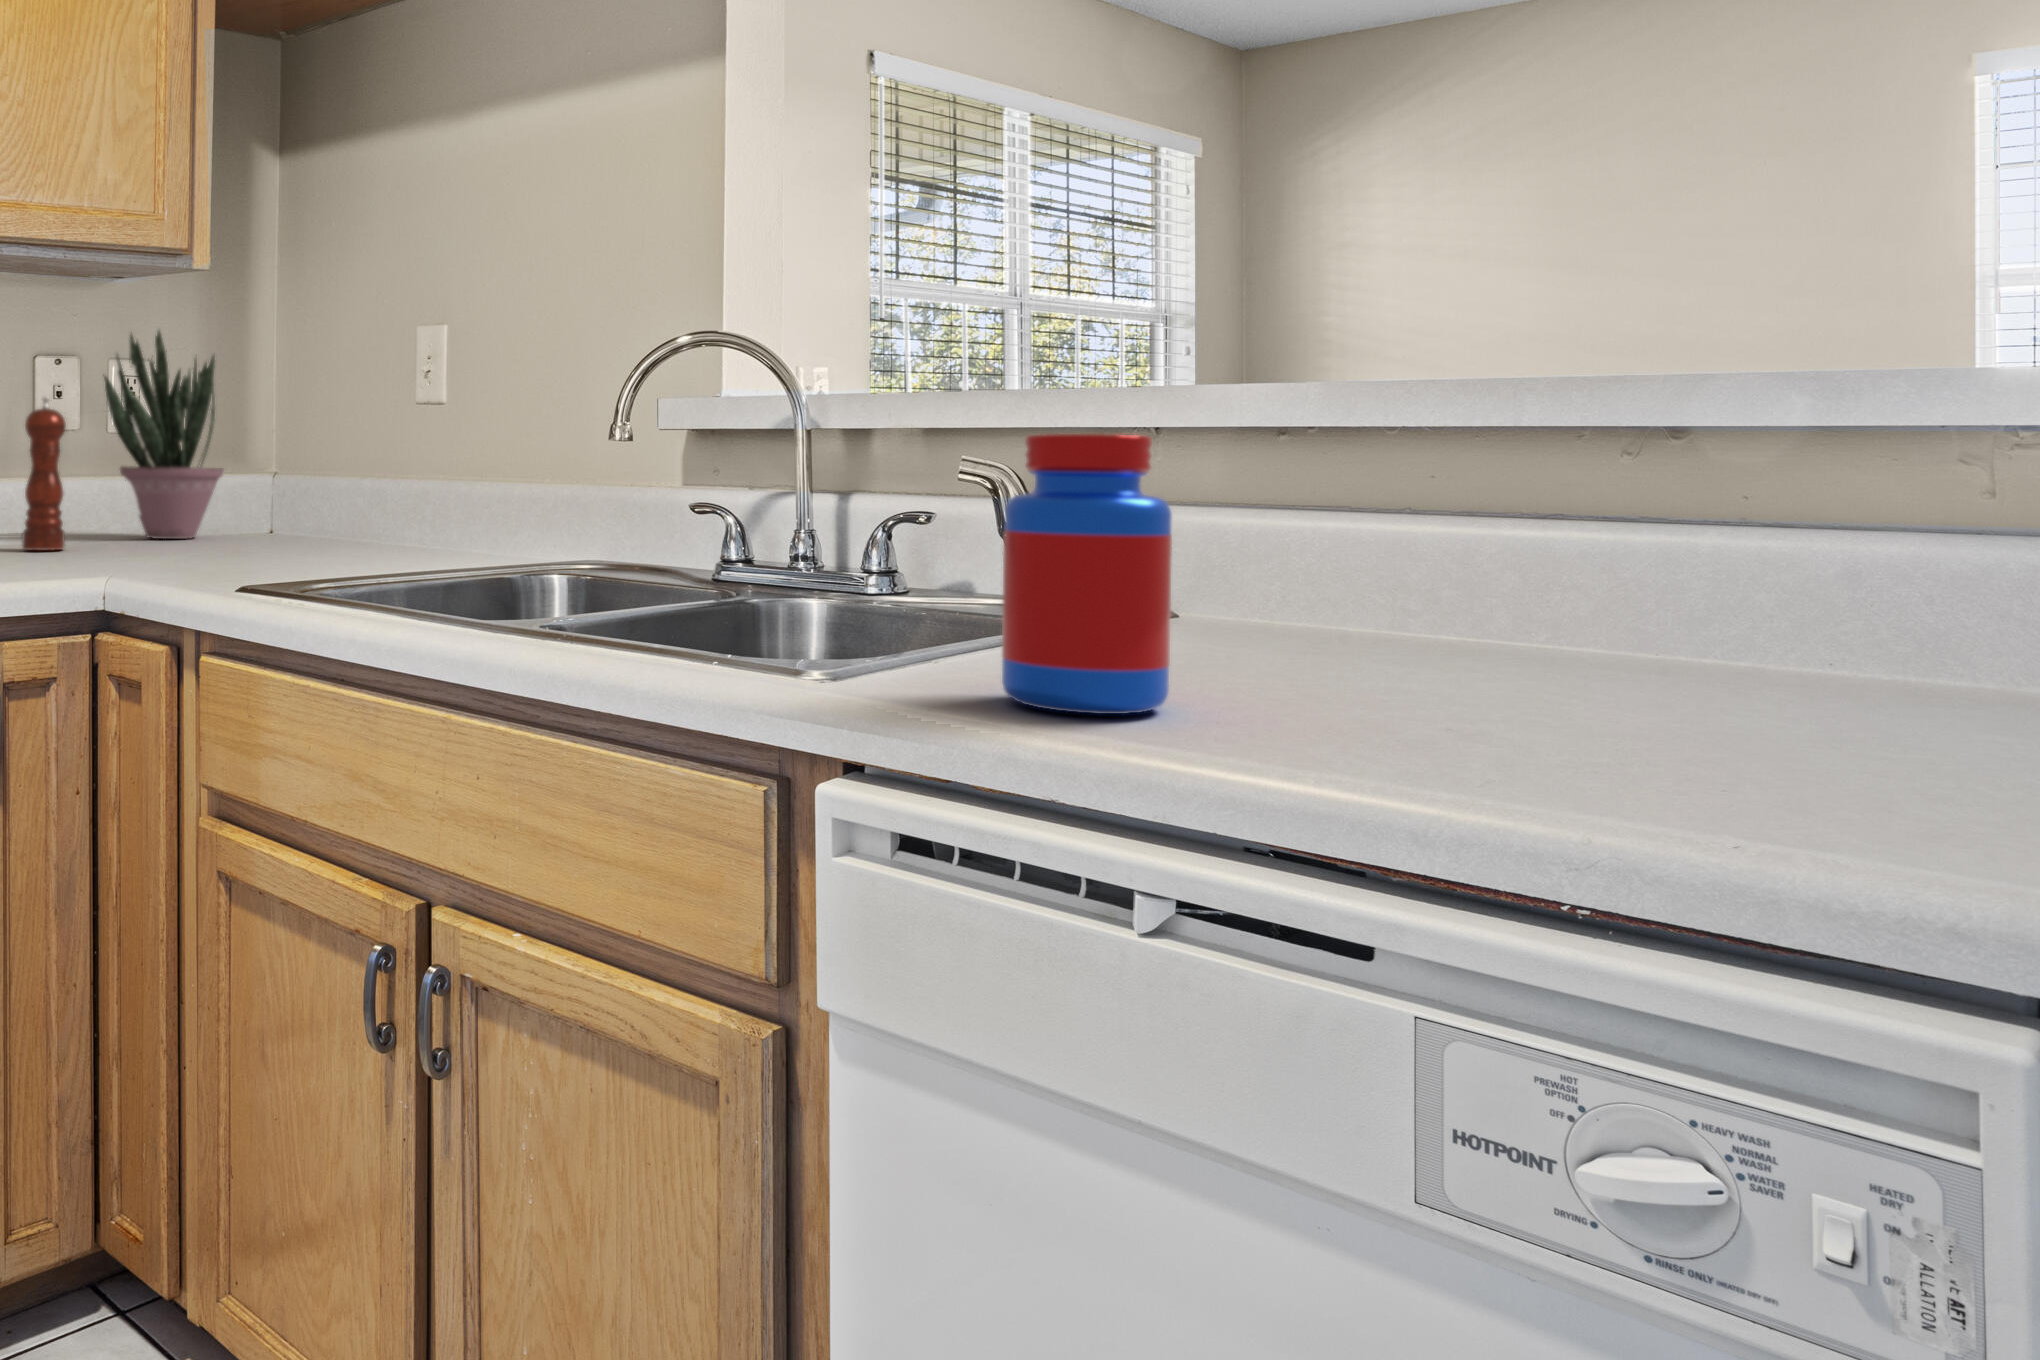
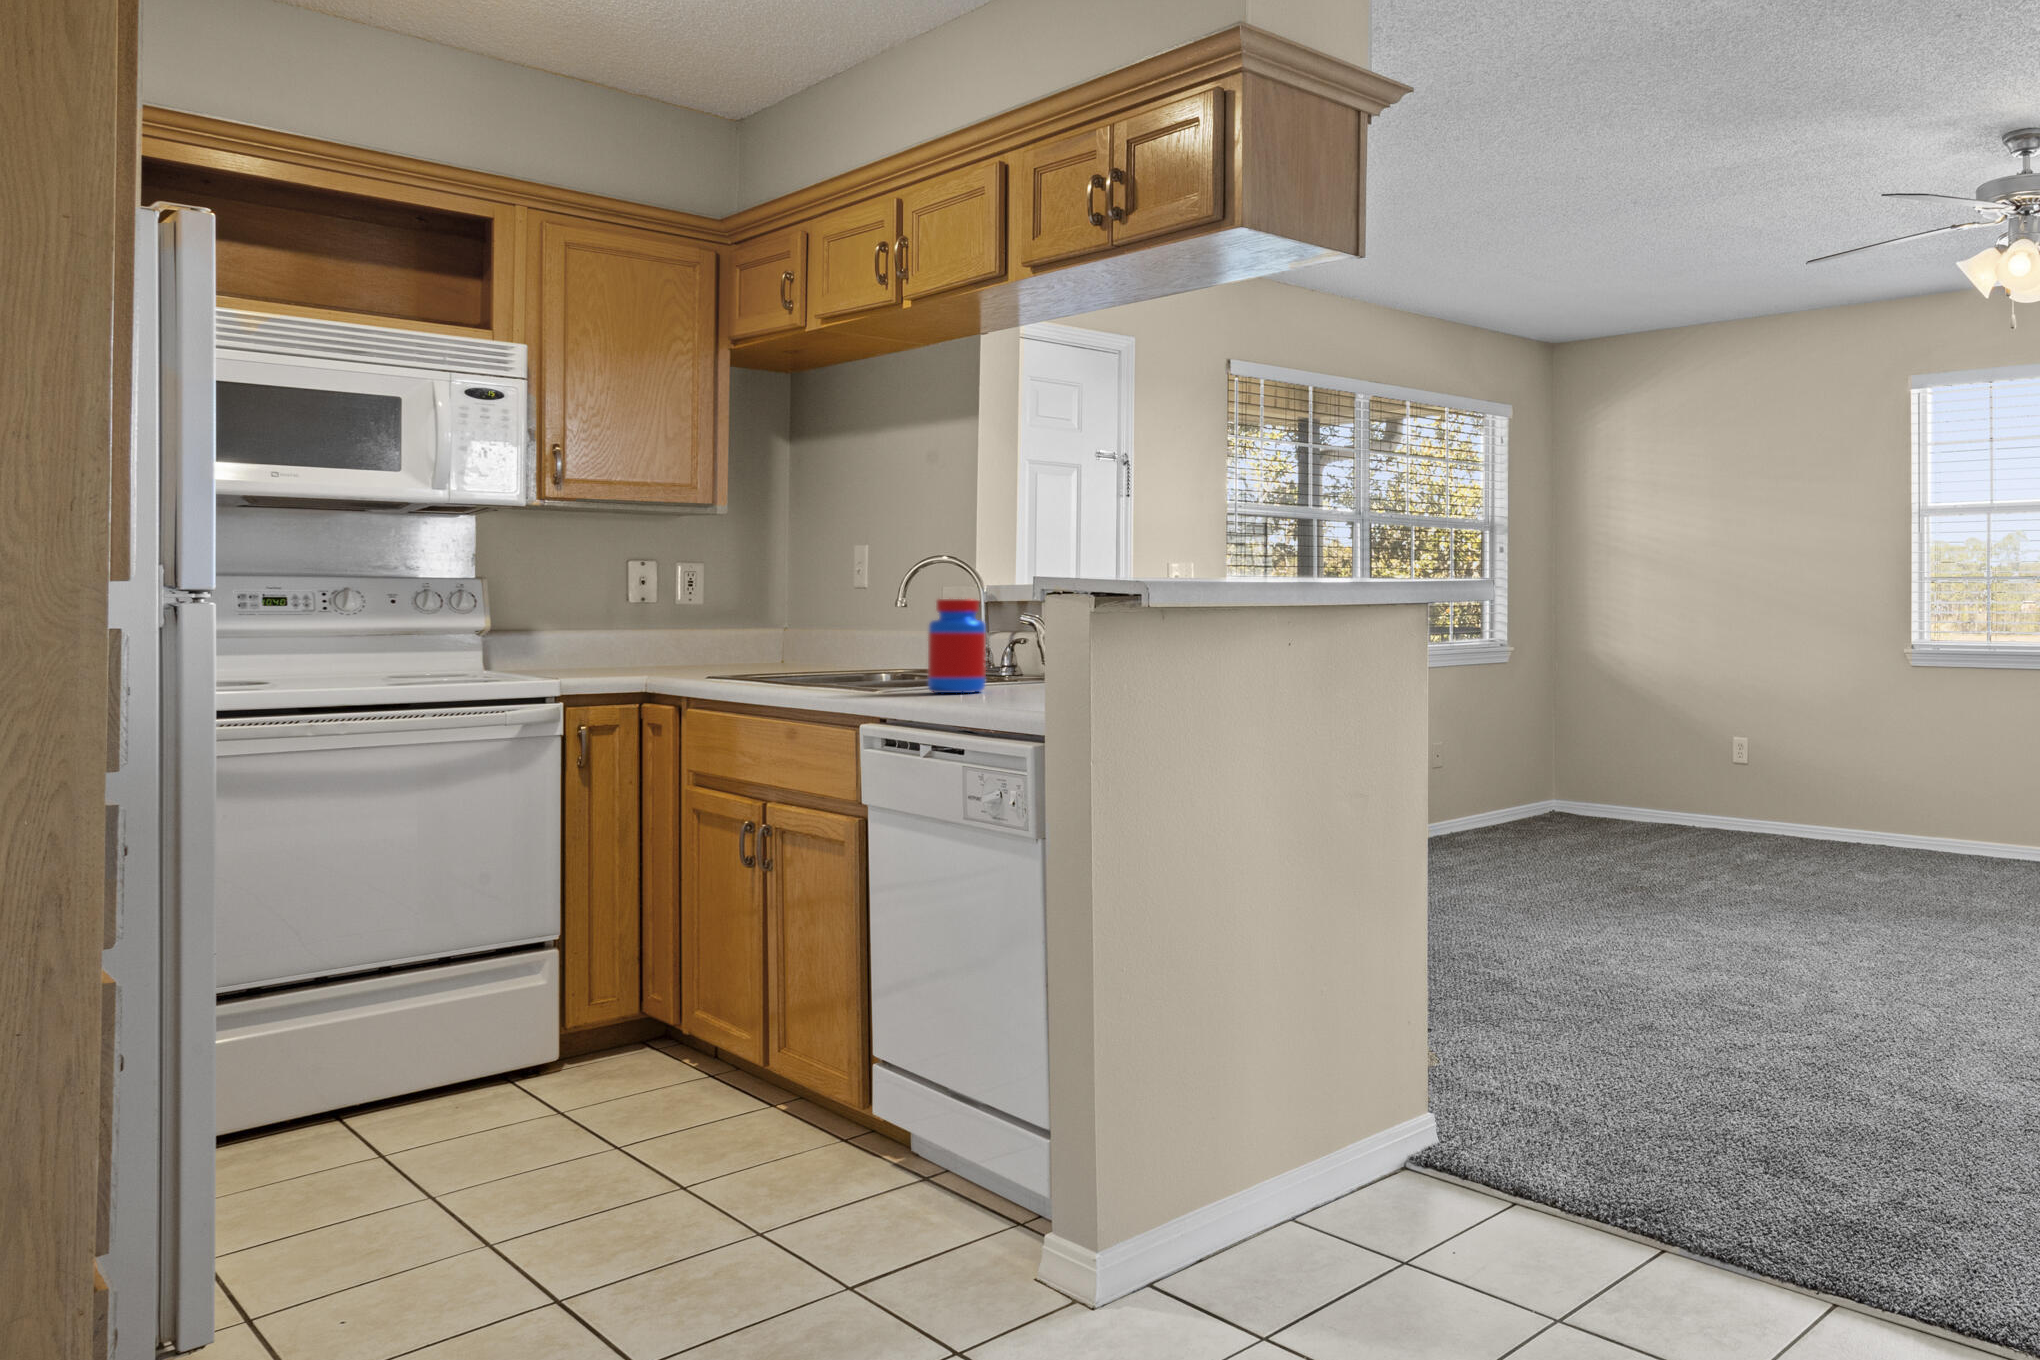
potted plant: present [104,331,223,539] -> none [671,541,750,664]
pepper mill: present [22,398,66,550] -> none [615,583,642,668]

